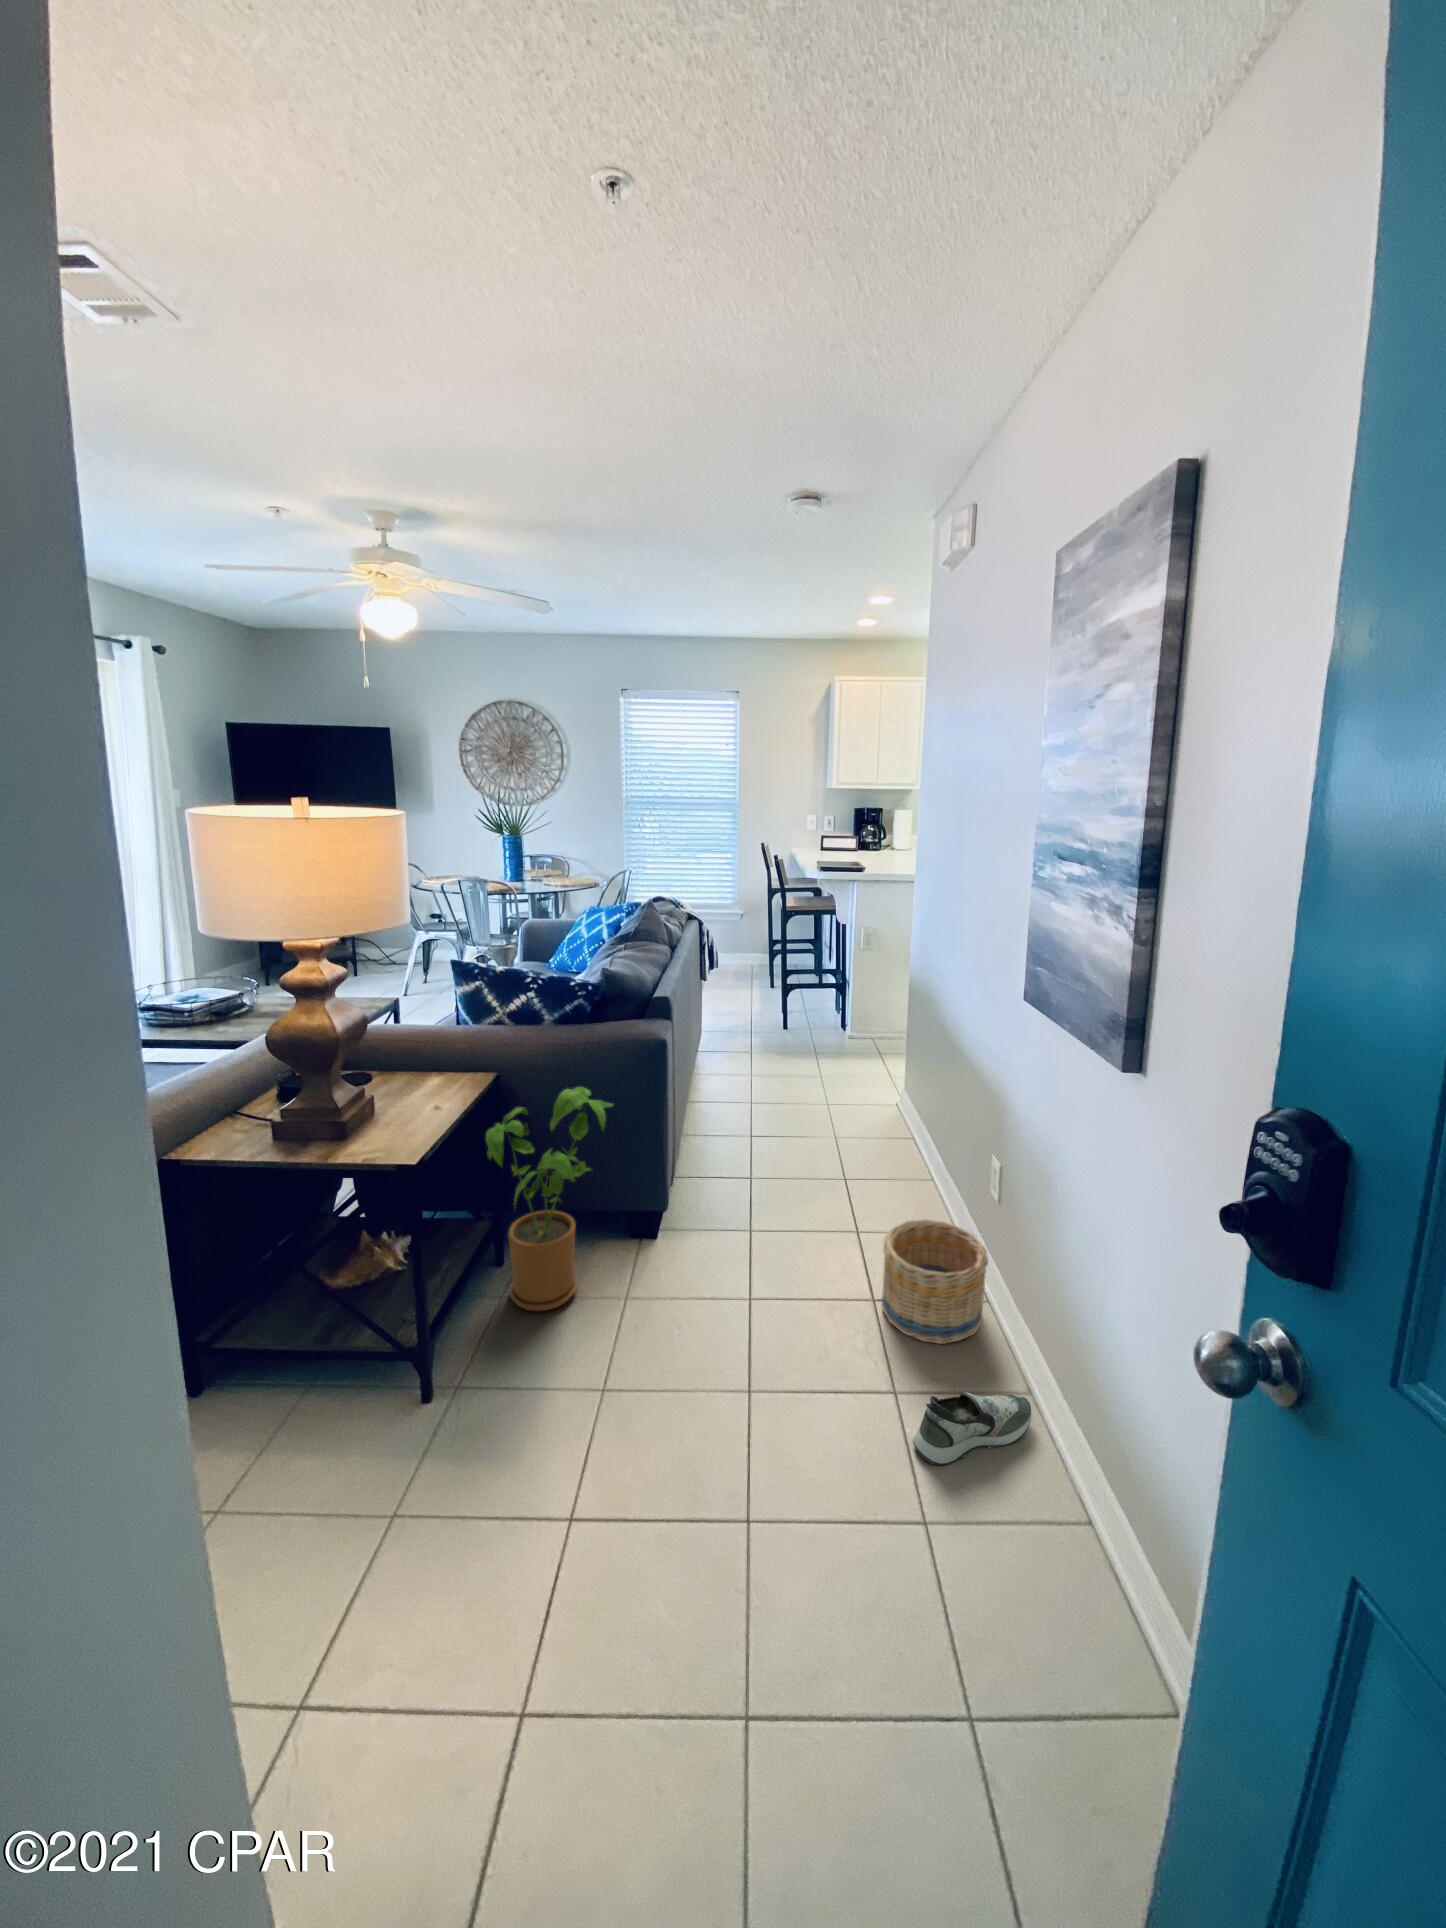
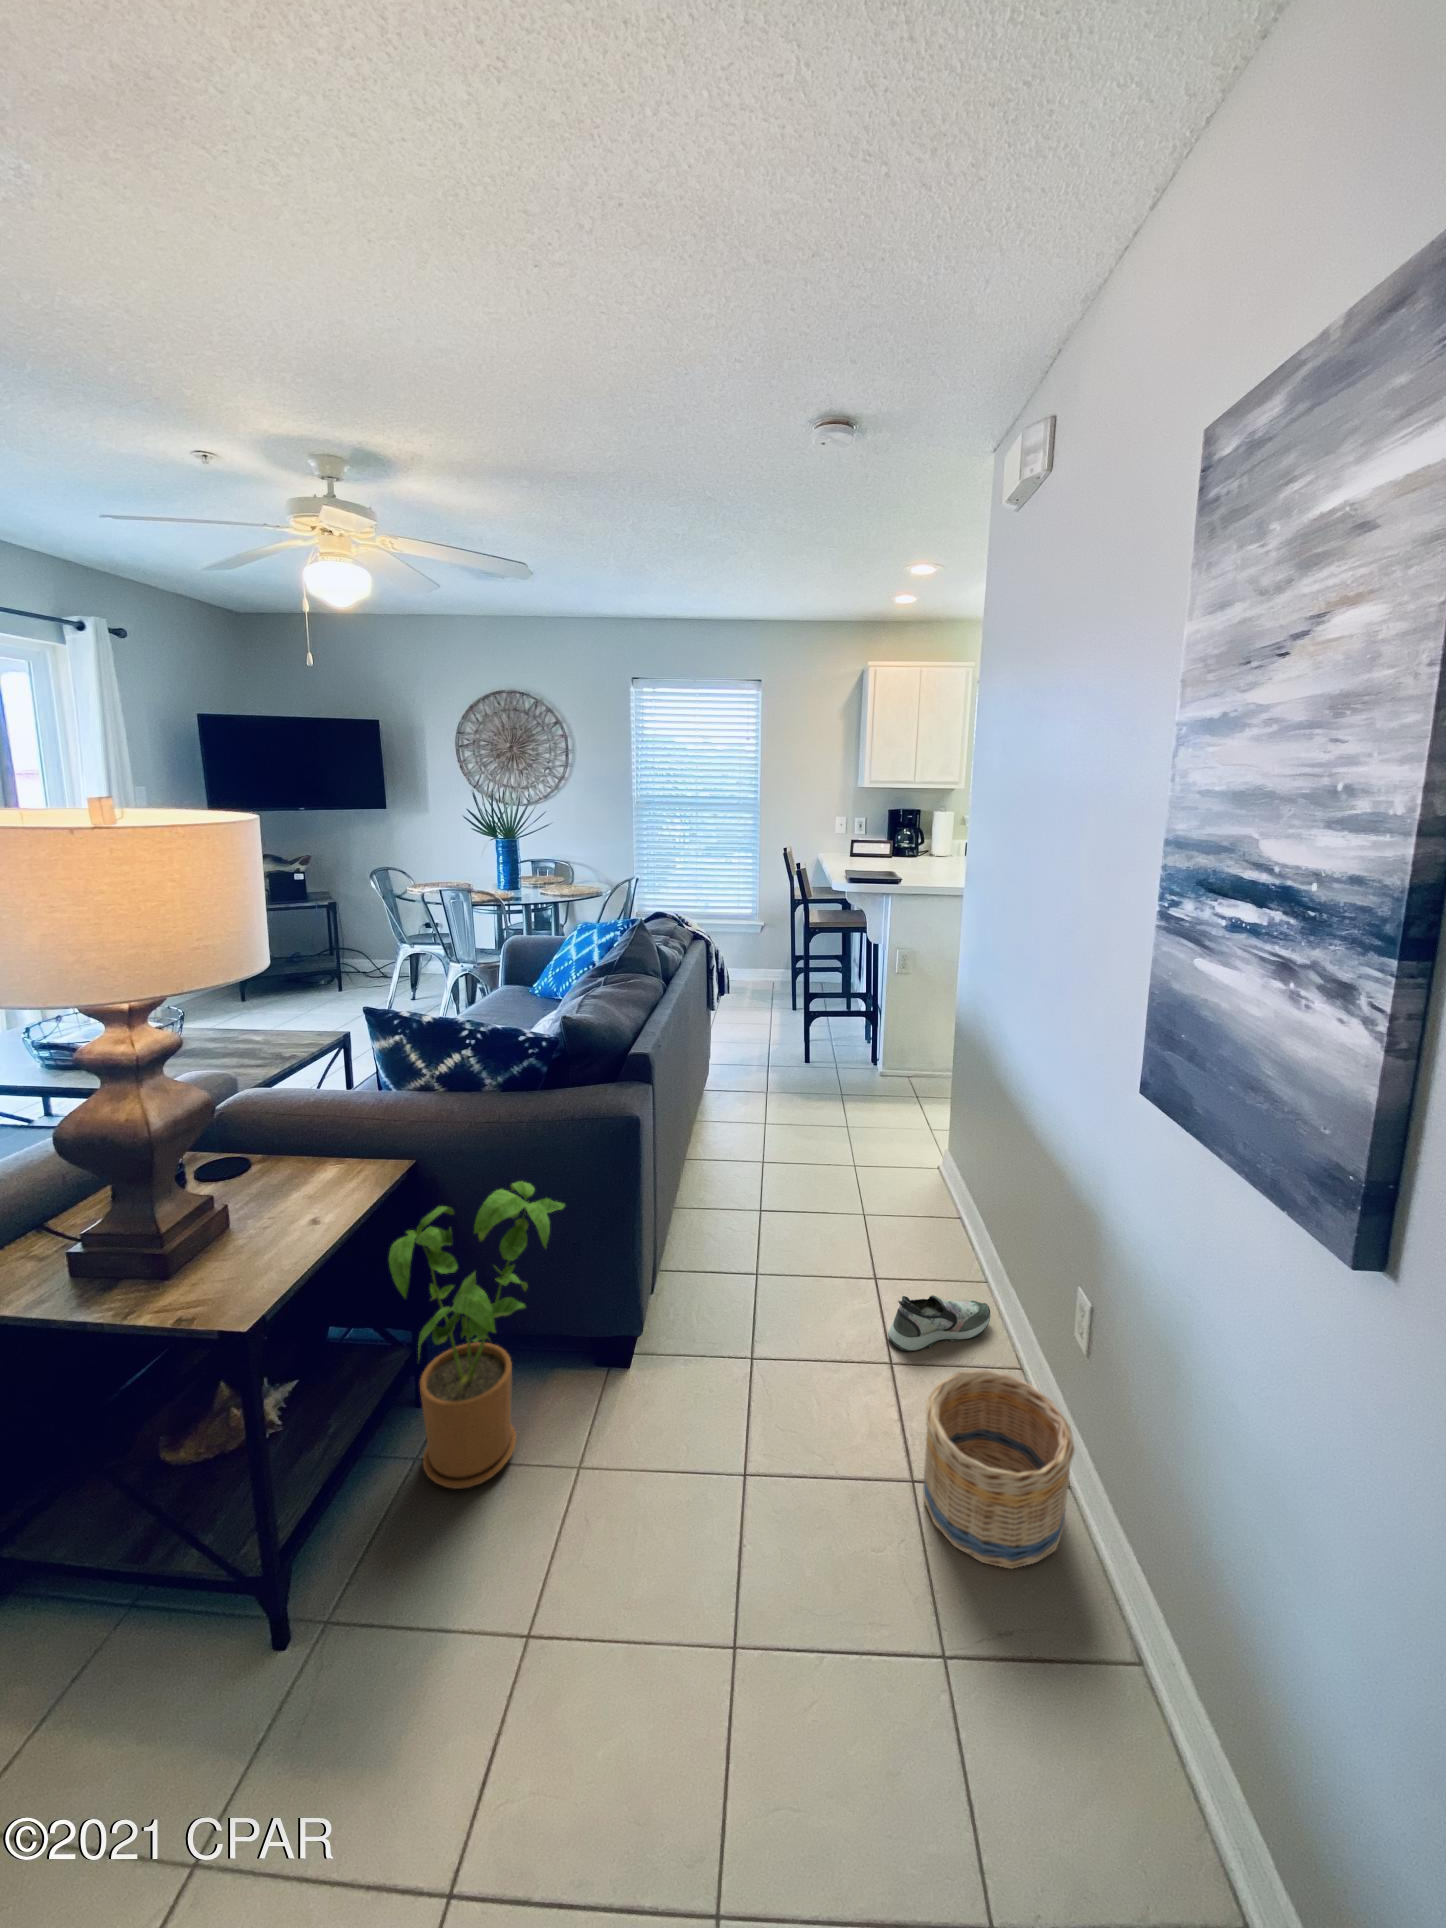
shoe: present [913,1392,1031,1465] -> present [888,1295,991,1351]

